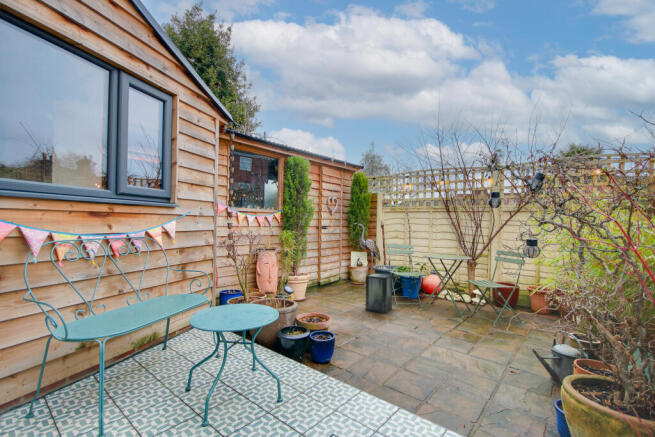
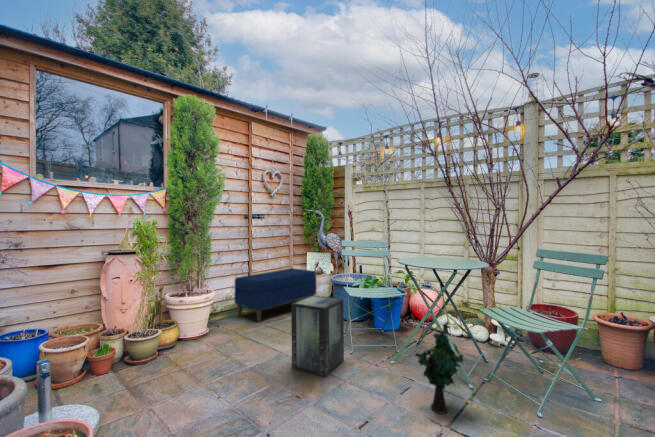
bench: none [312,262,360,293] -> present [234,268,317,322]
decorative plant: none [434,284,458,324] -> present [415,325,463,414]

